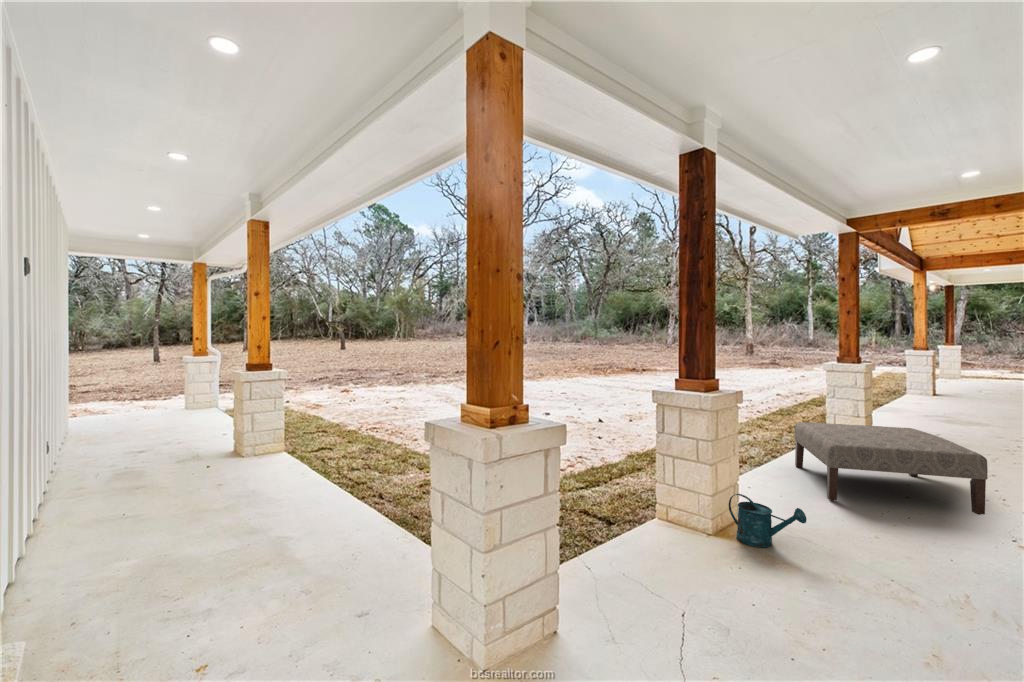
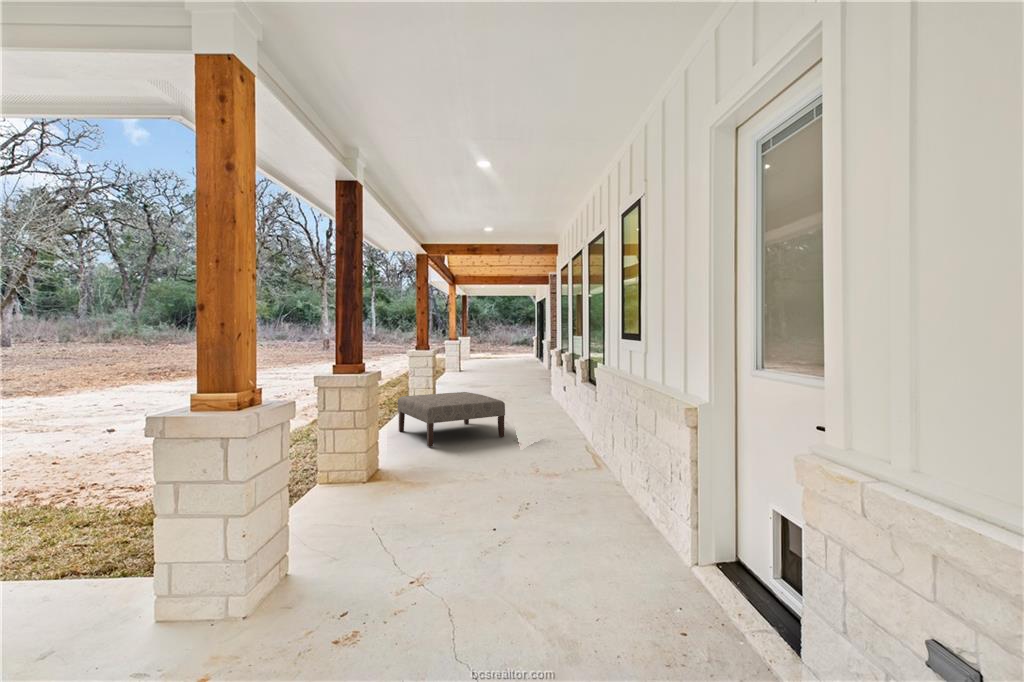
watering can: present [729,494,807,547] -> none [377,449,430,485]

